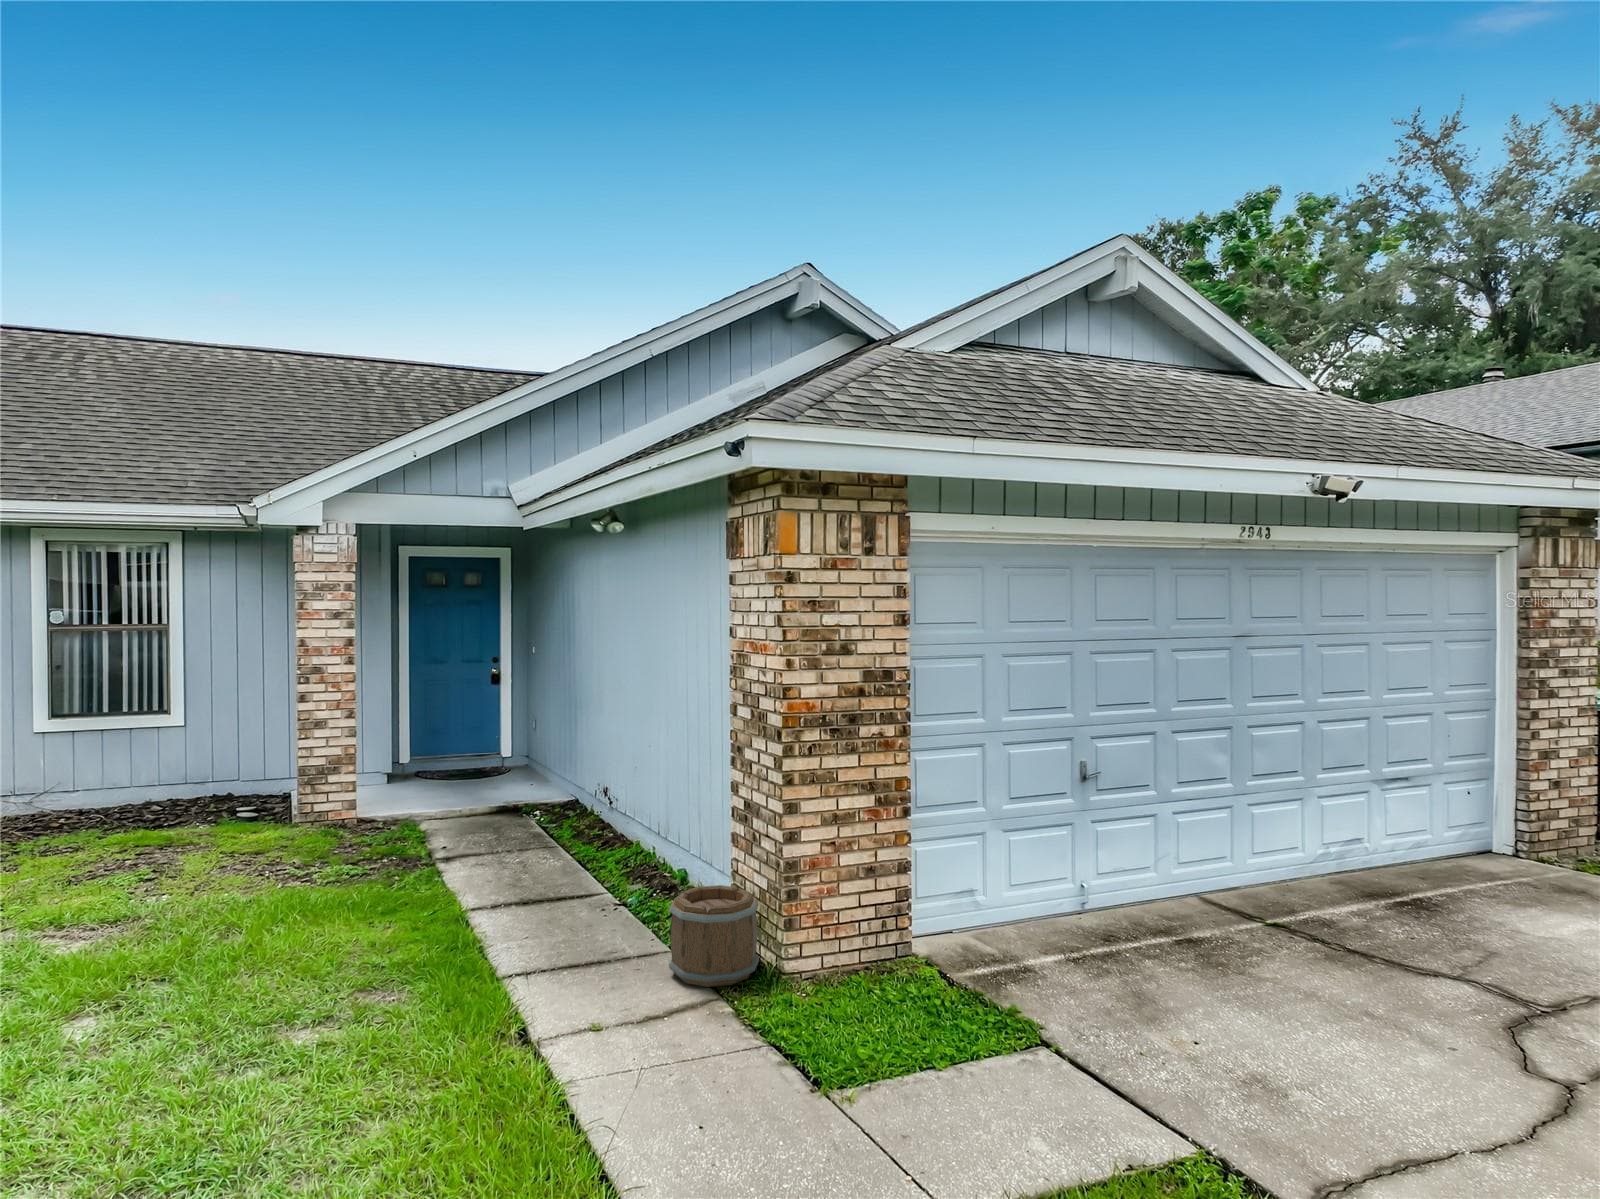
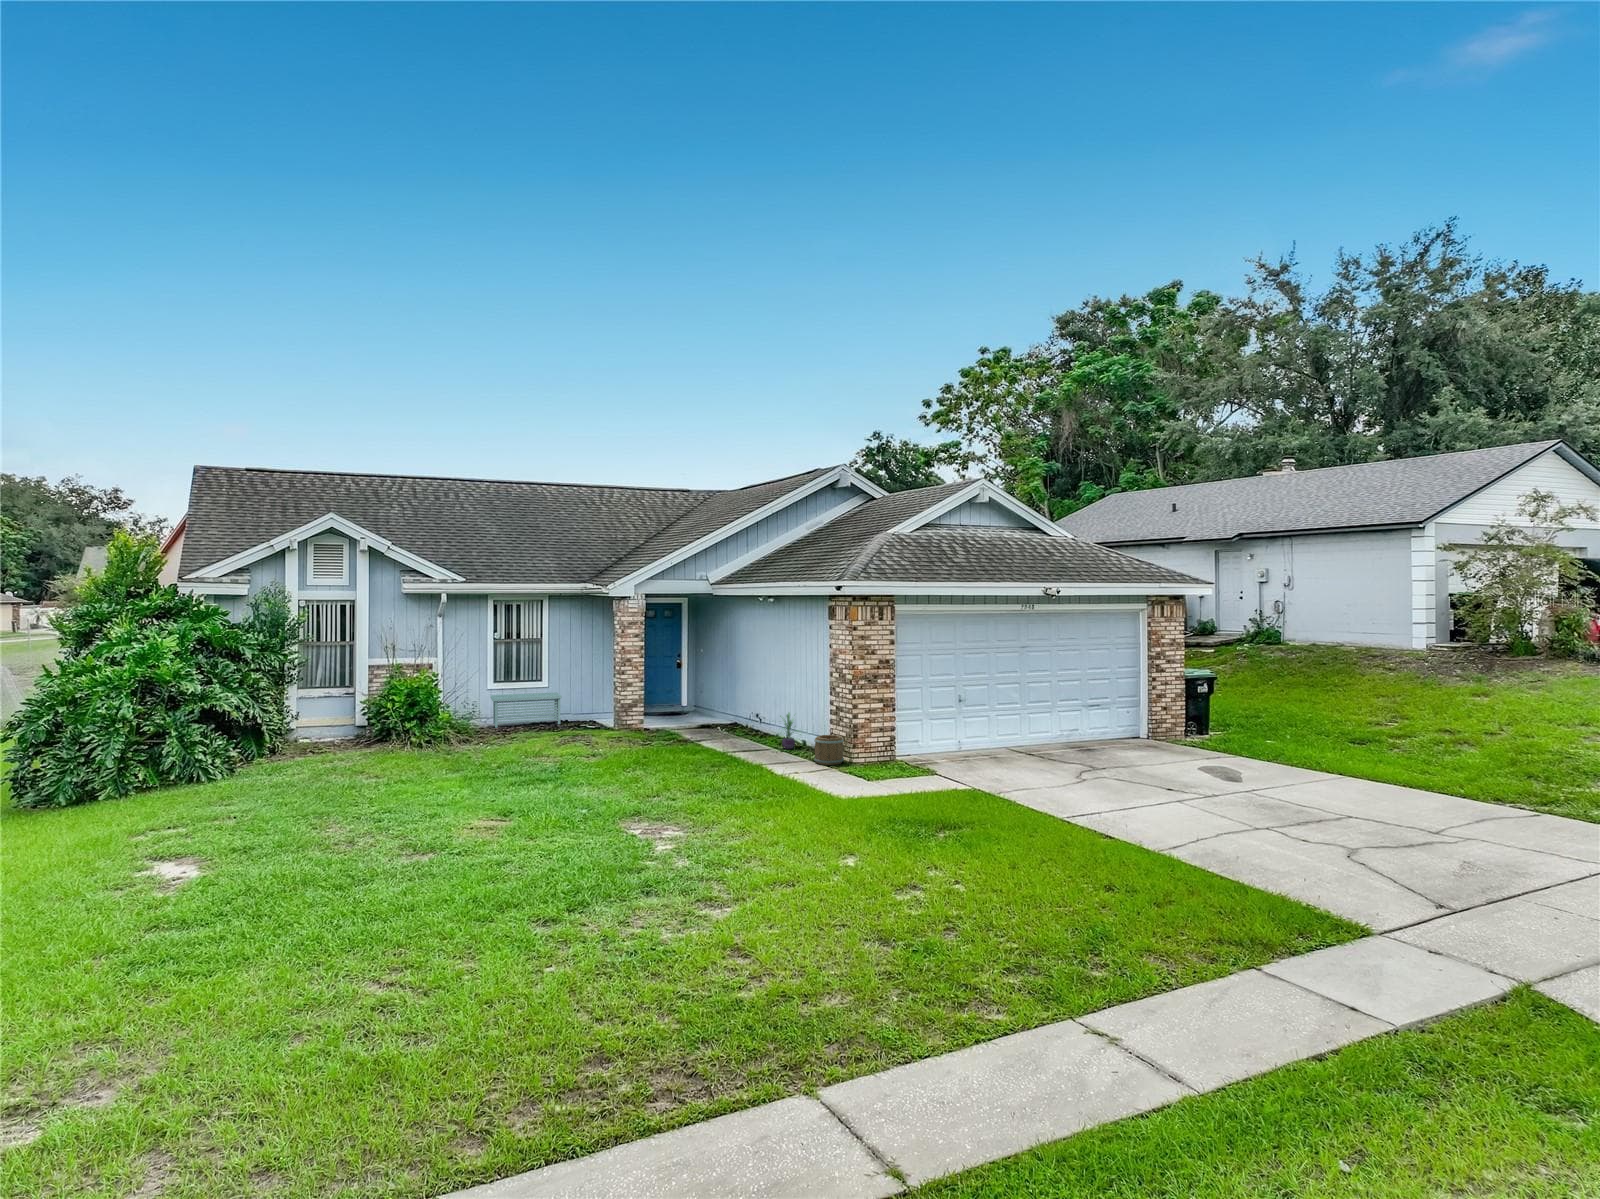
storage bench: none [14,736,199,818] -> present [491,693,562,728]
decorative plant: none [583,802,685,902] -> present [780,713,795,749]

